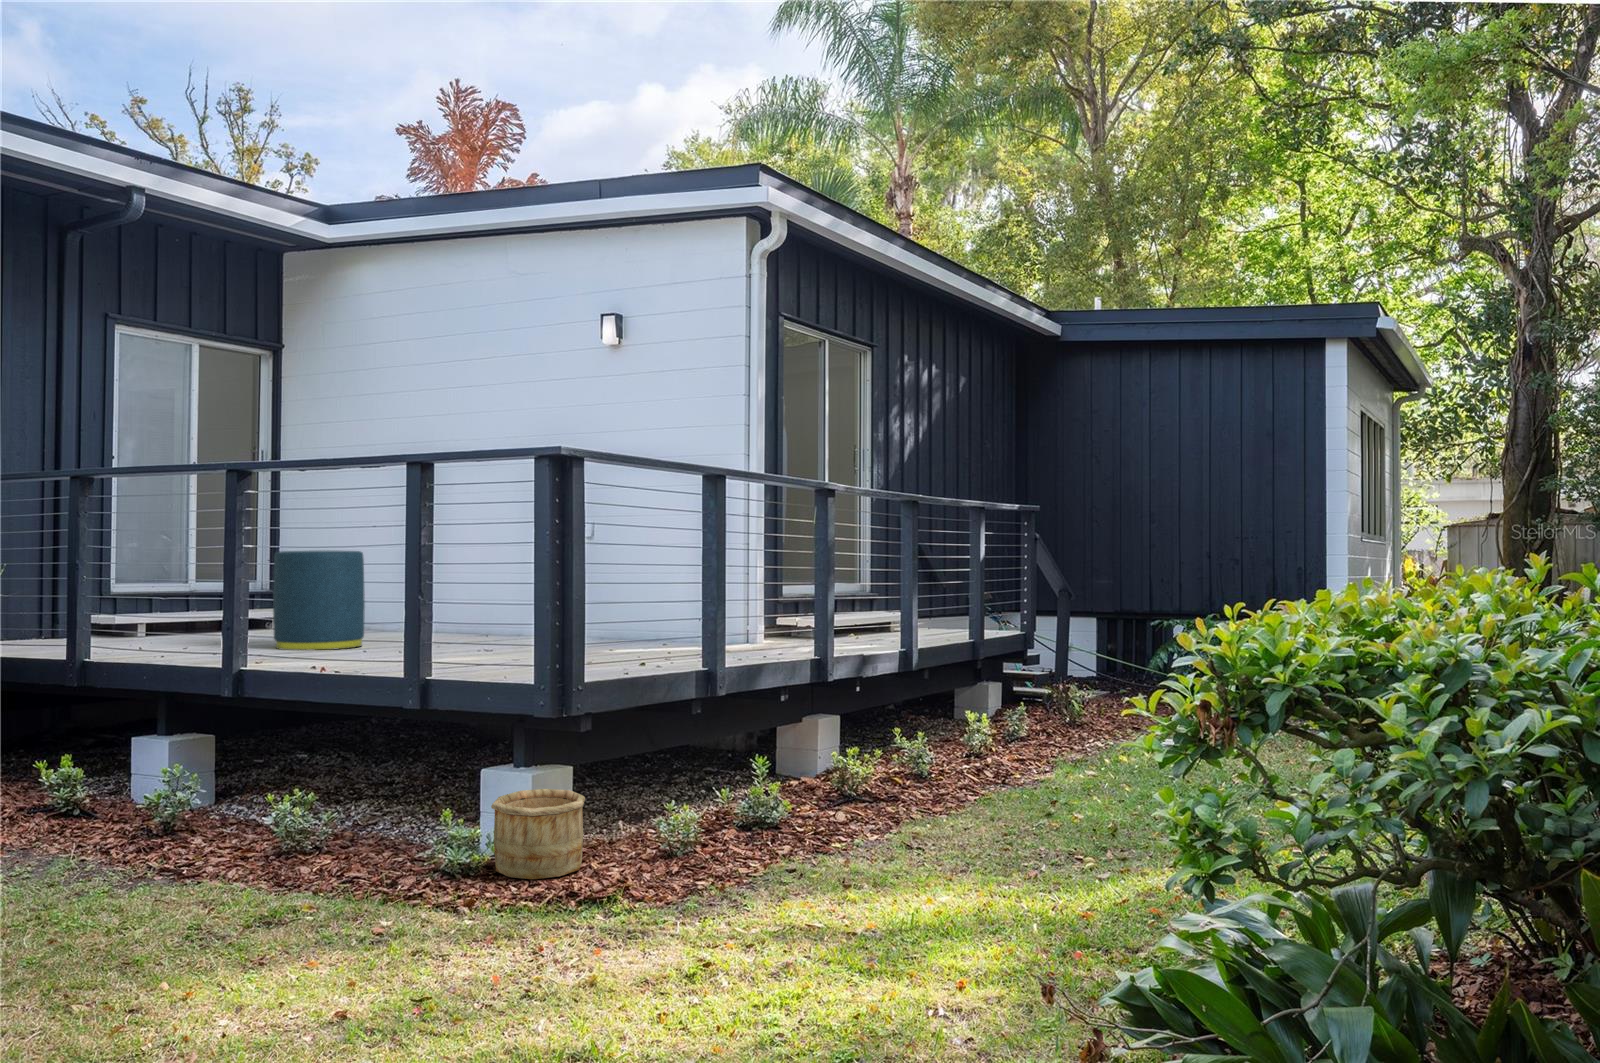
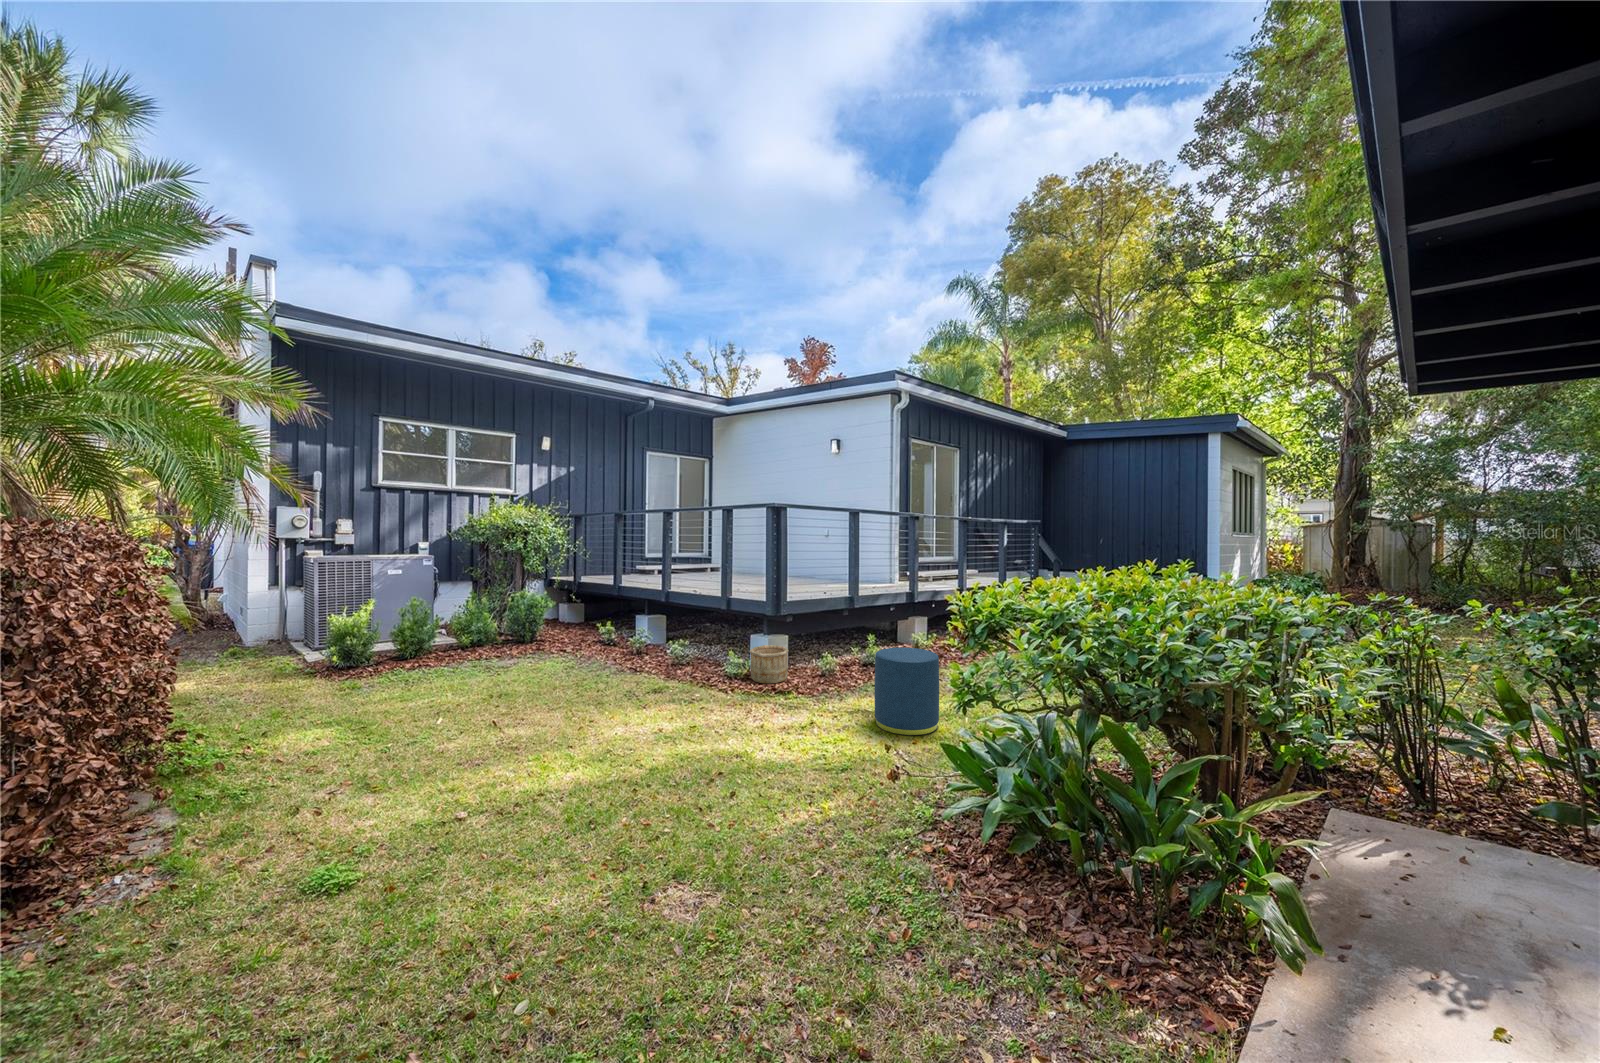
ottoman: present [273,551,365,650] -> present [875,647,939,736]

